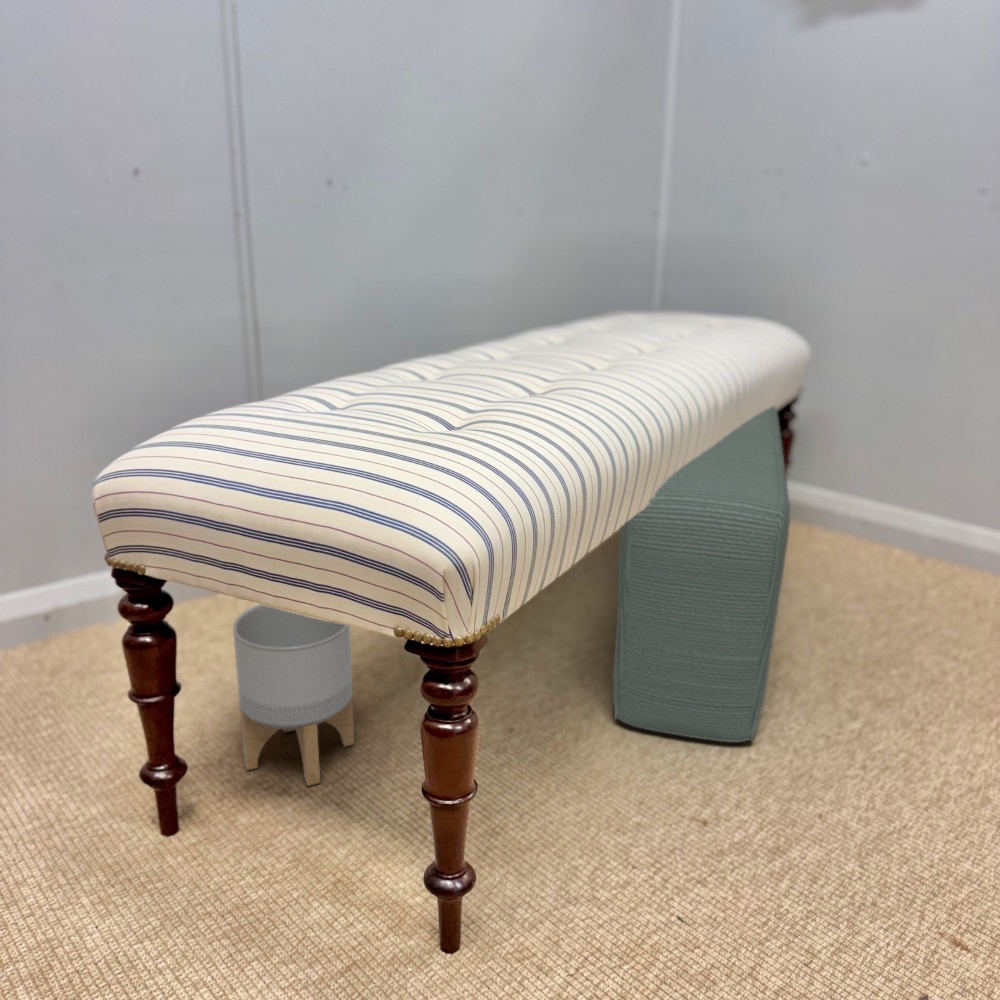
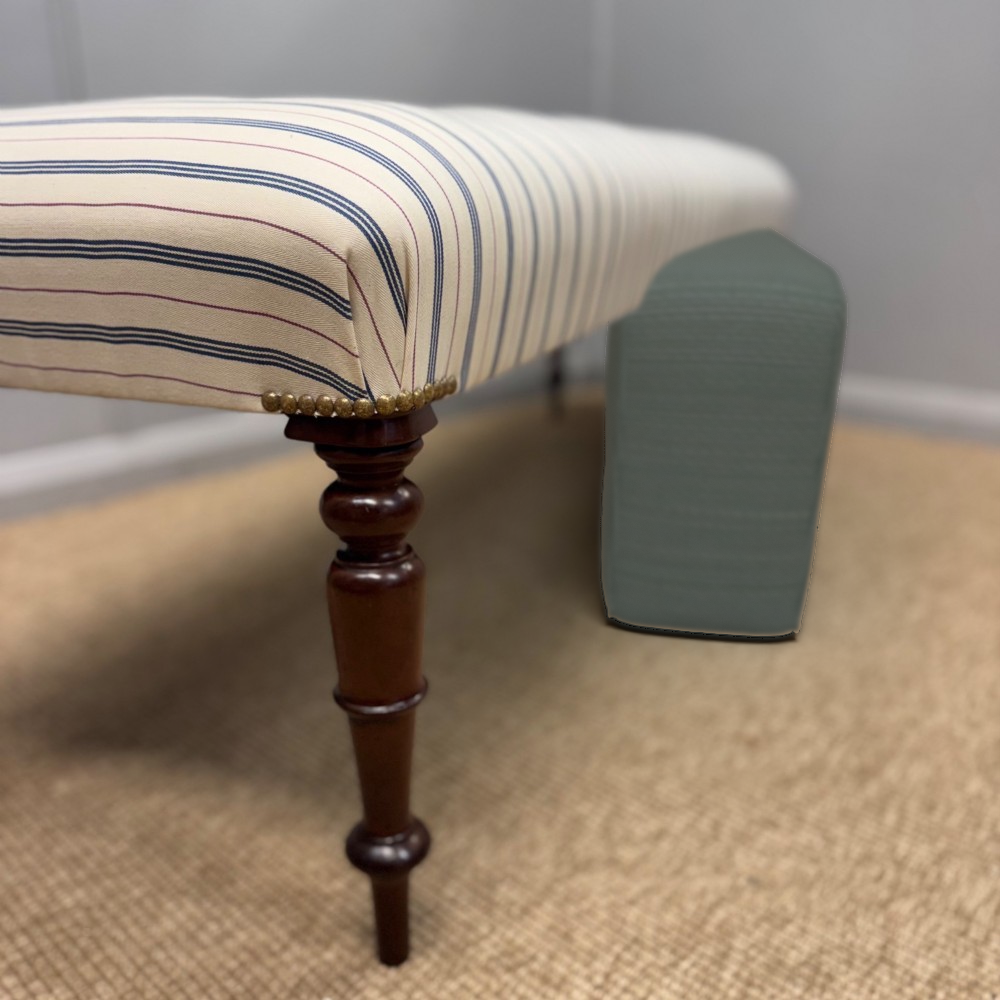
planter: present [233,604,354,786] -> none [34,458,240,730]

